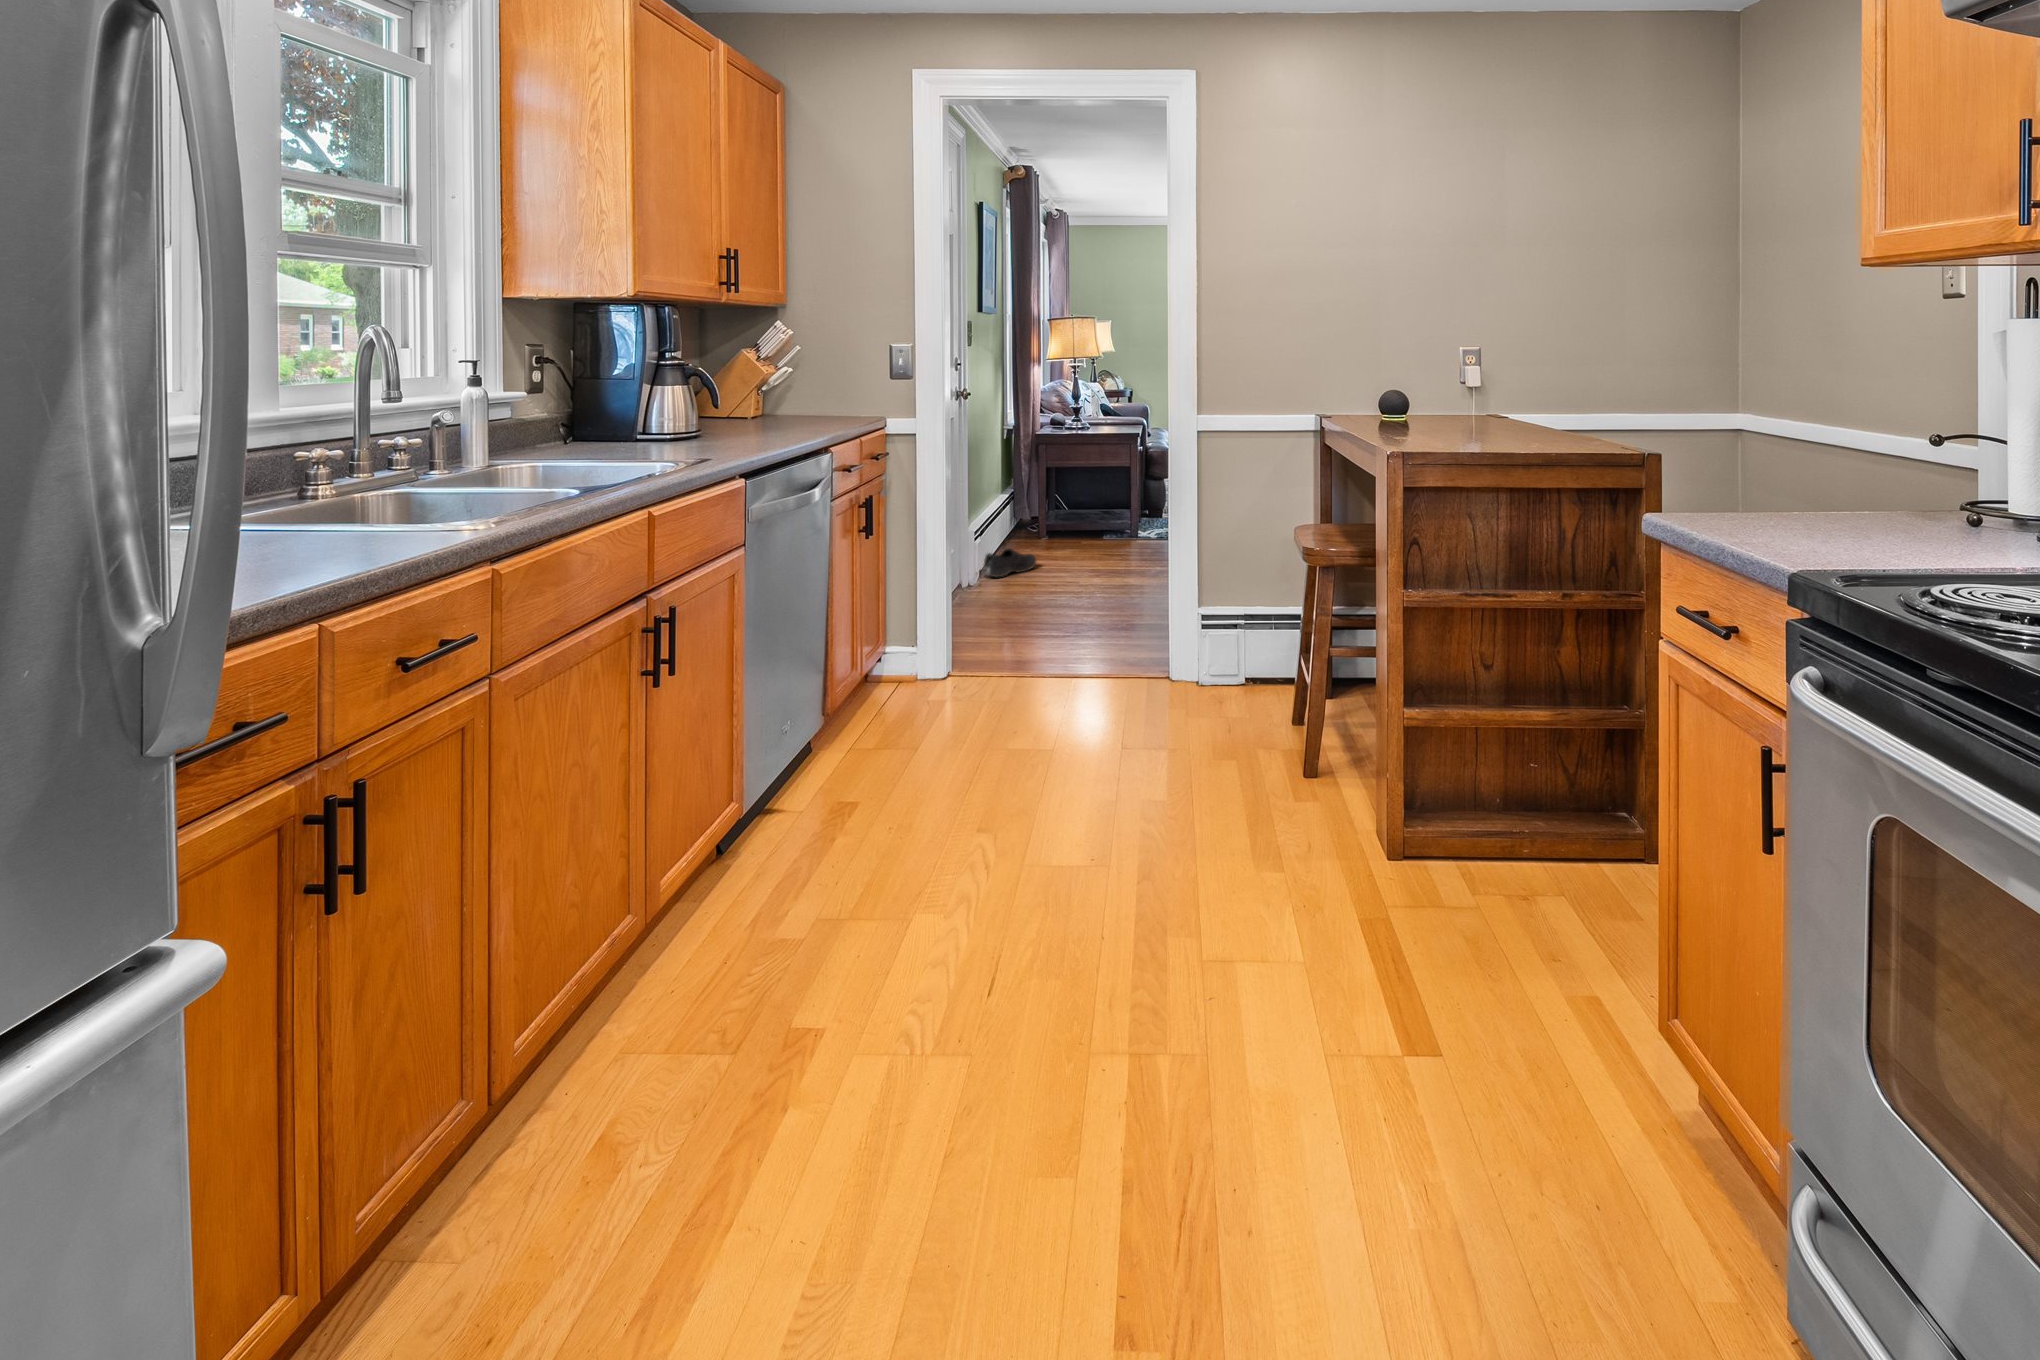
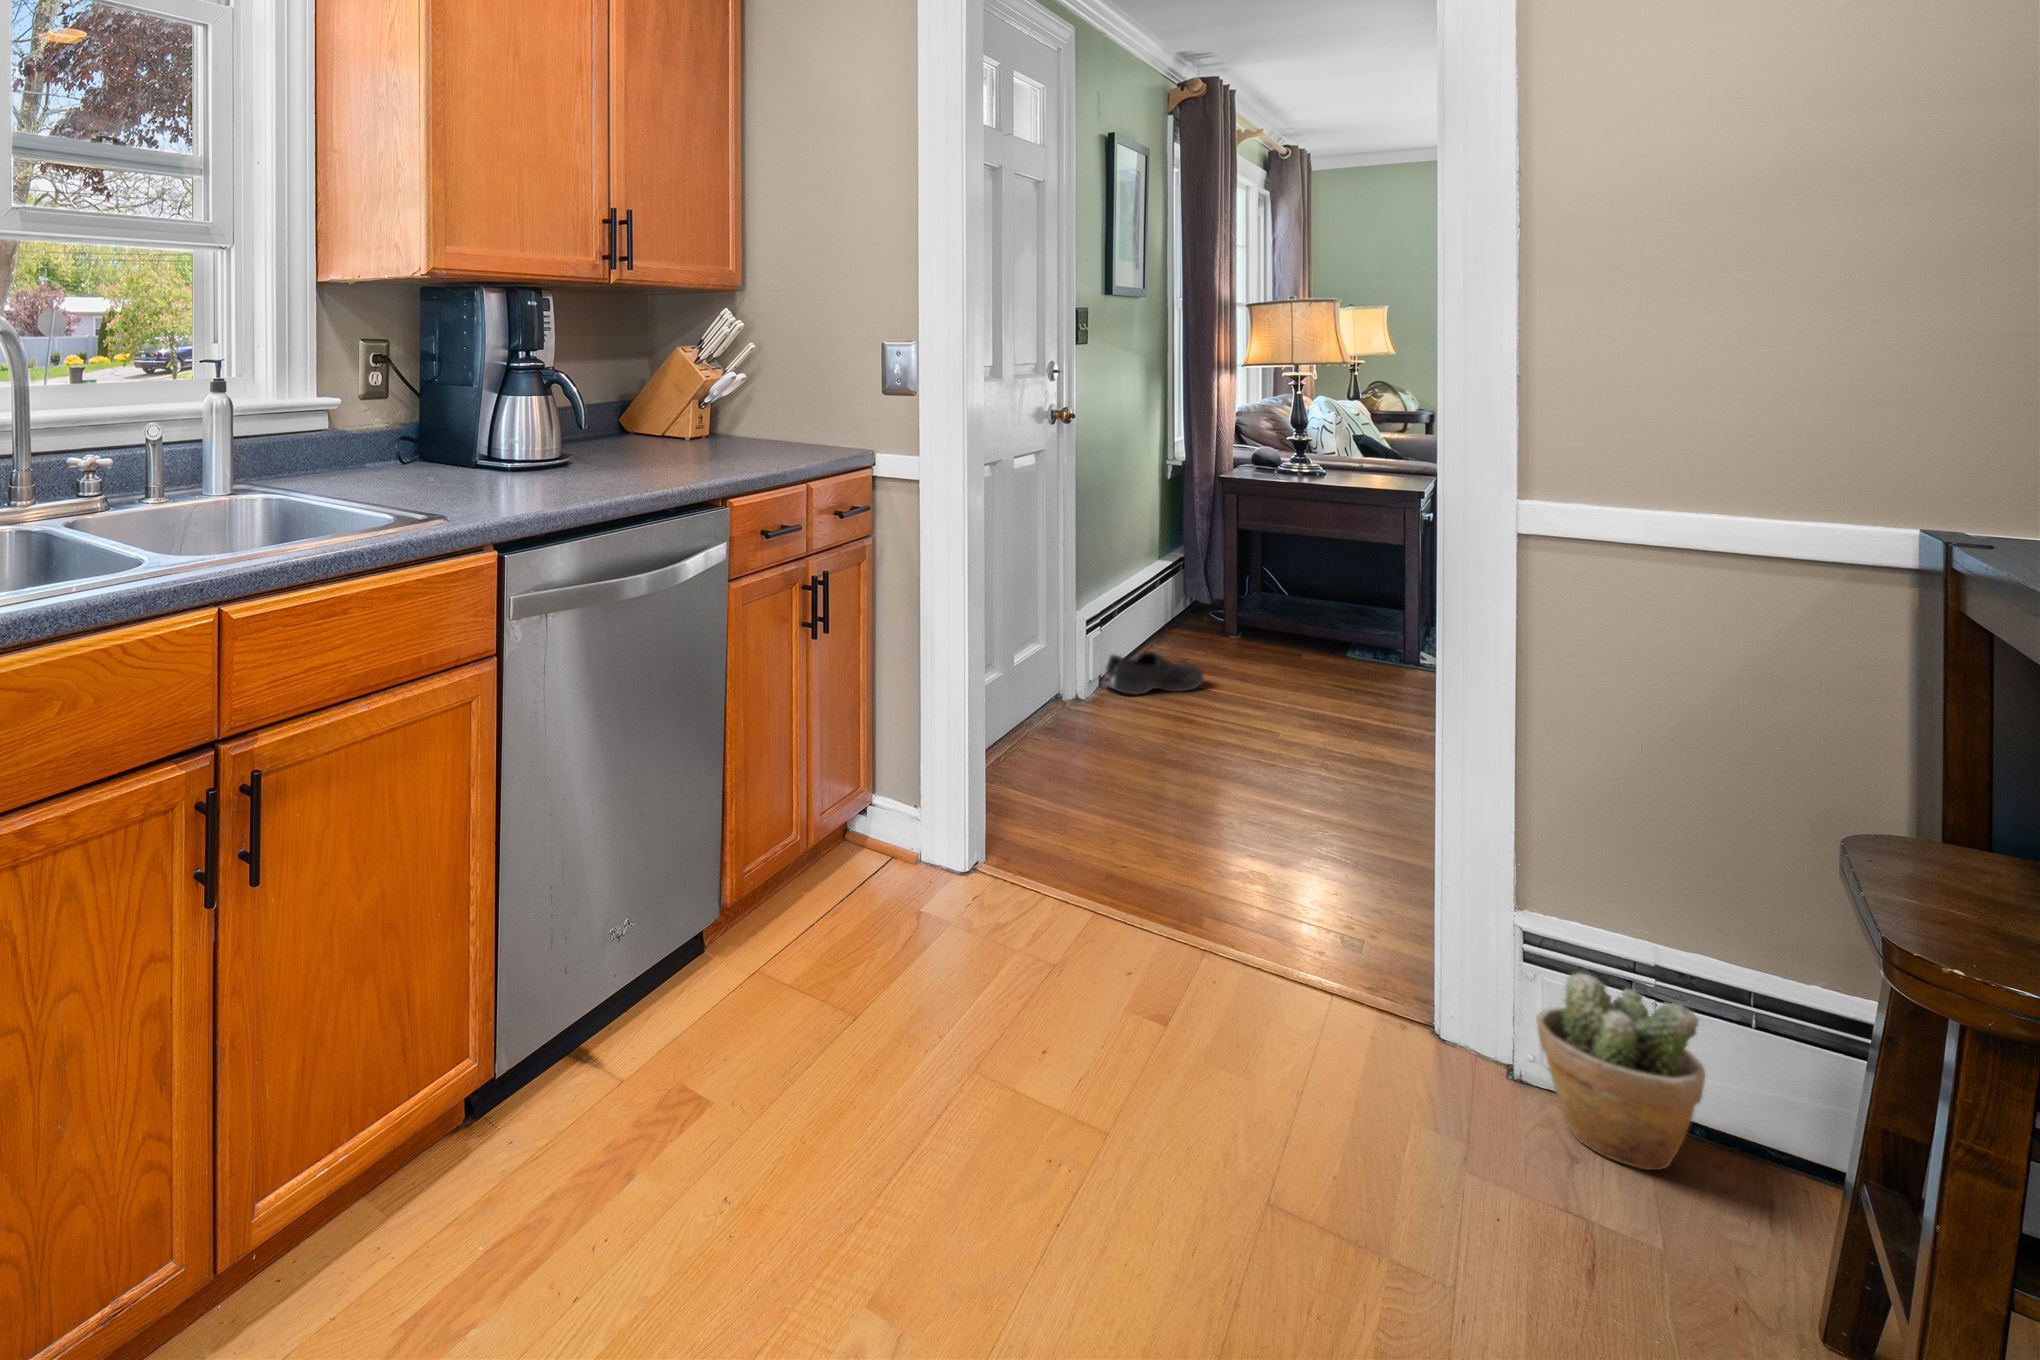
potted plant: none [1210,629,1263,704] -> present [1536,974,1705,1170]

